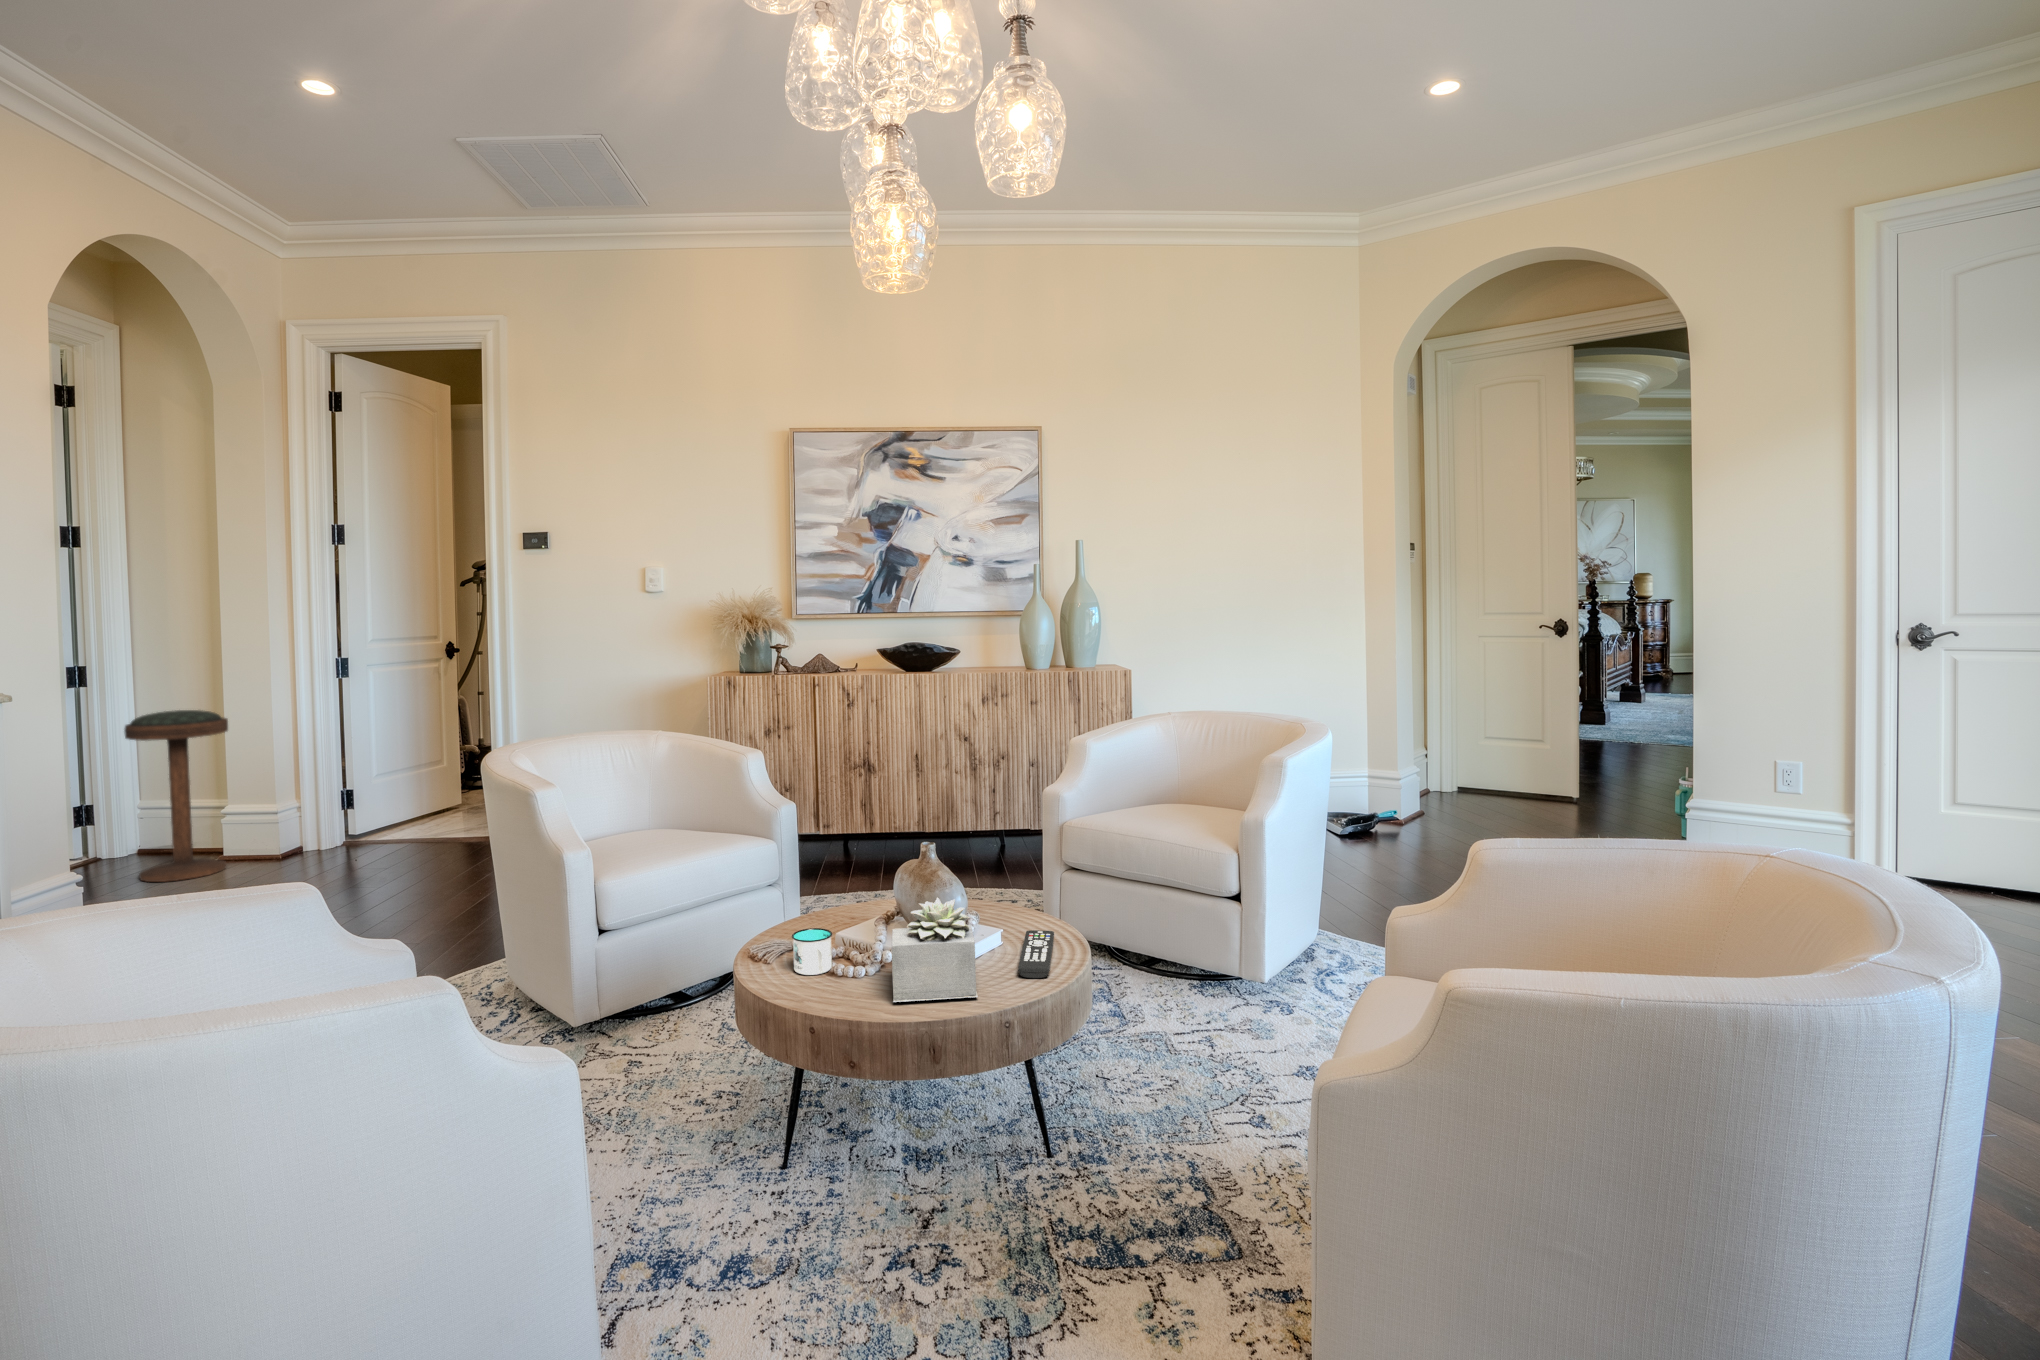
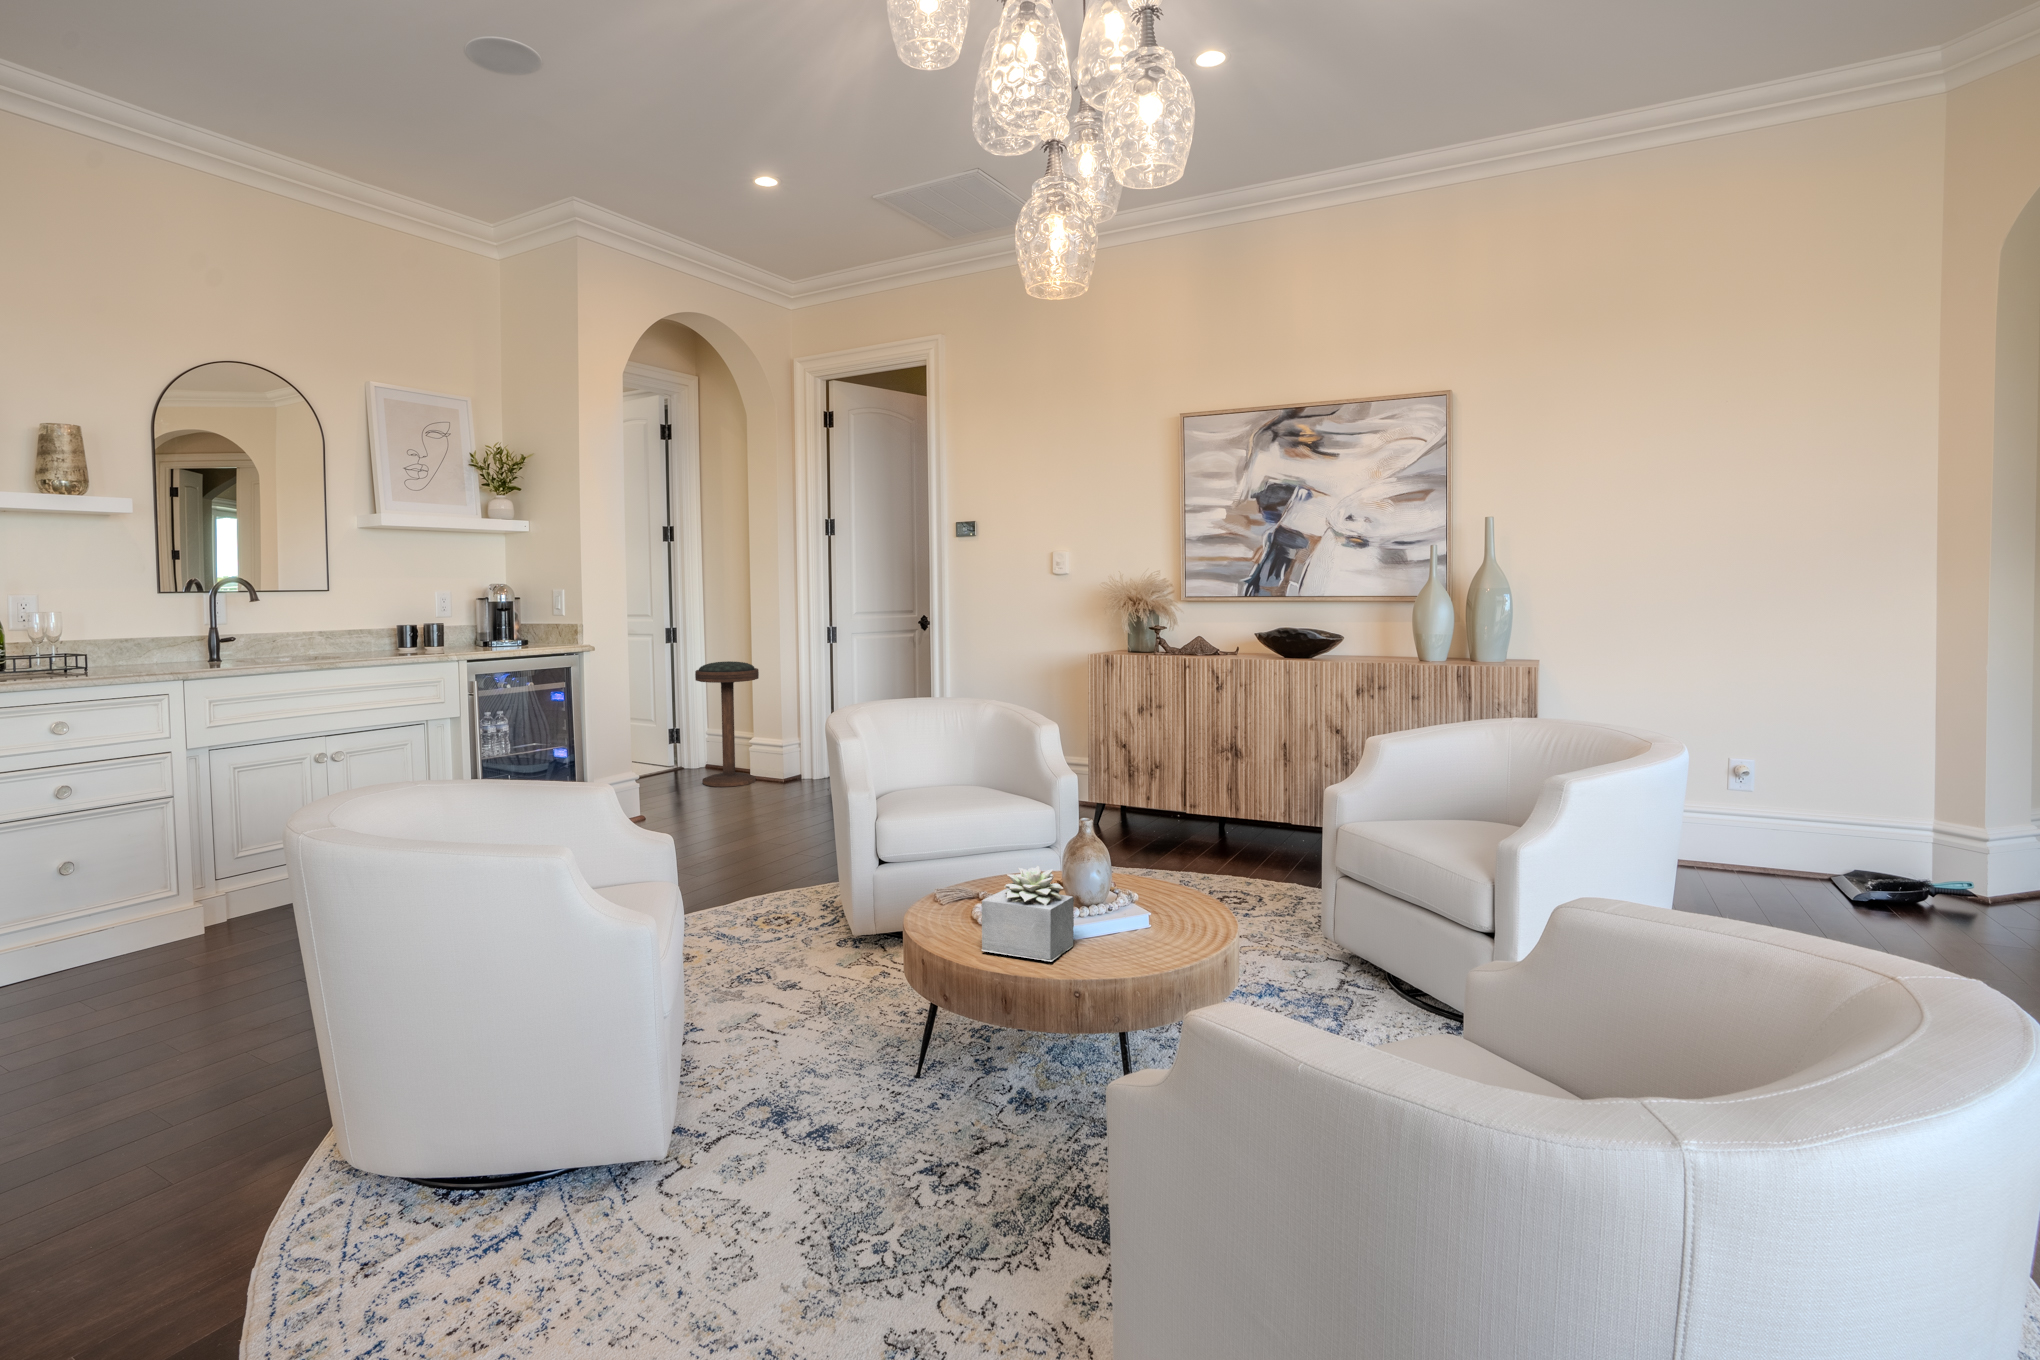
mug: present [792,928,833,975] -> none [945,879,981,919]
remote control: present [1018,930,1054,978] -> none [1112,917,1192,959]

